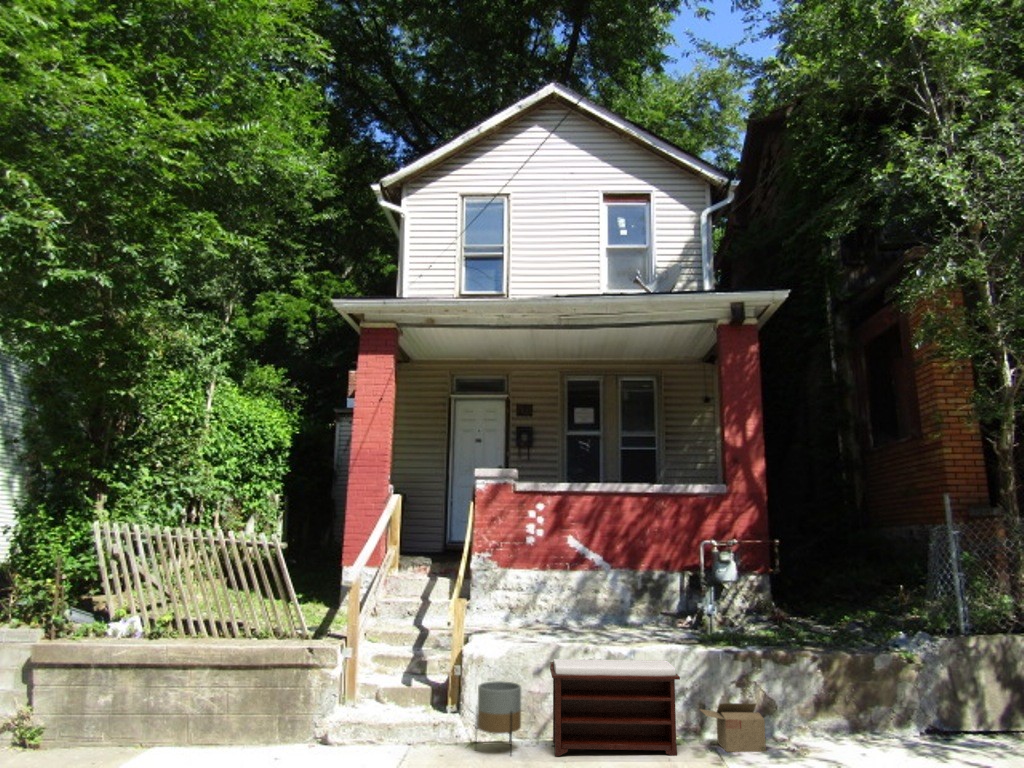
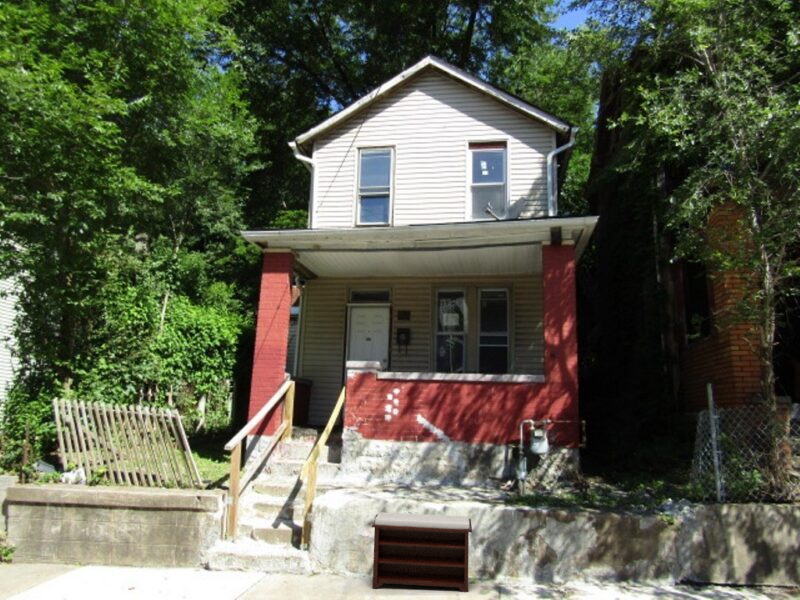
planter: present [475,681,521,746] -> none [314,528,351,587]
cardboard box: present [700,703,766,752] -> none [492,552,541,593]

